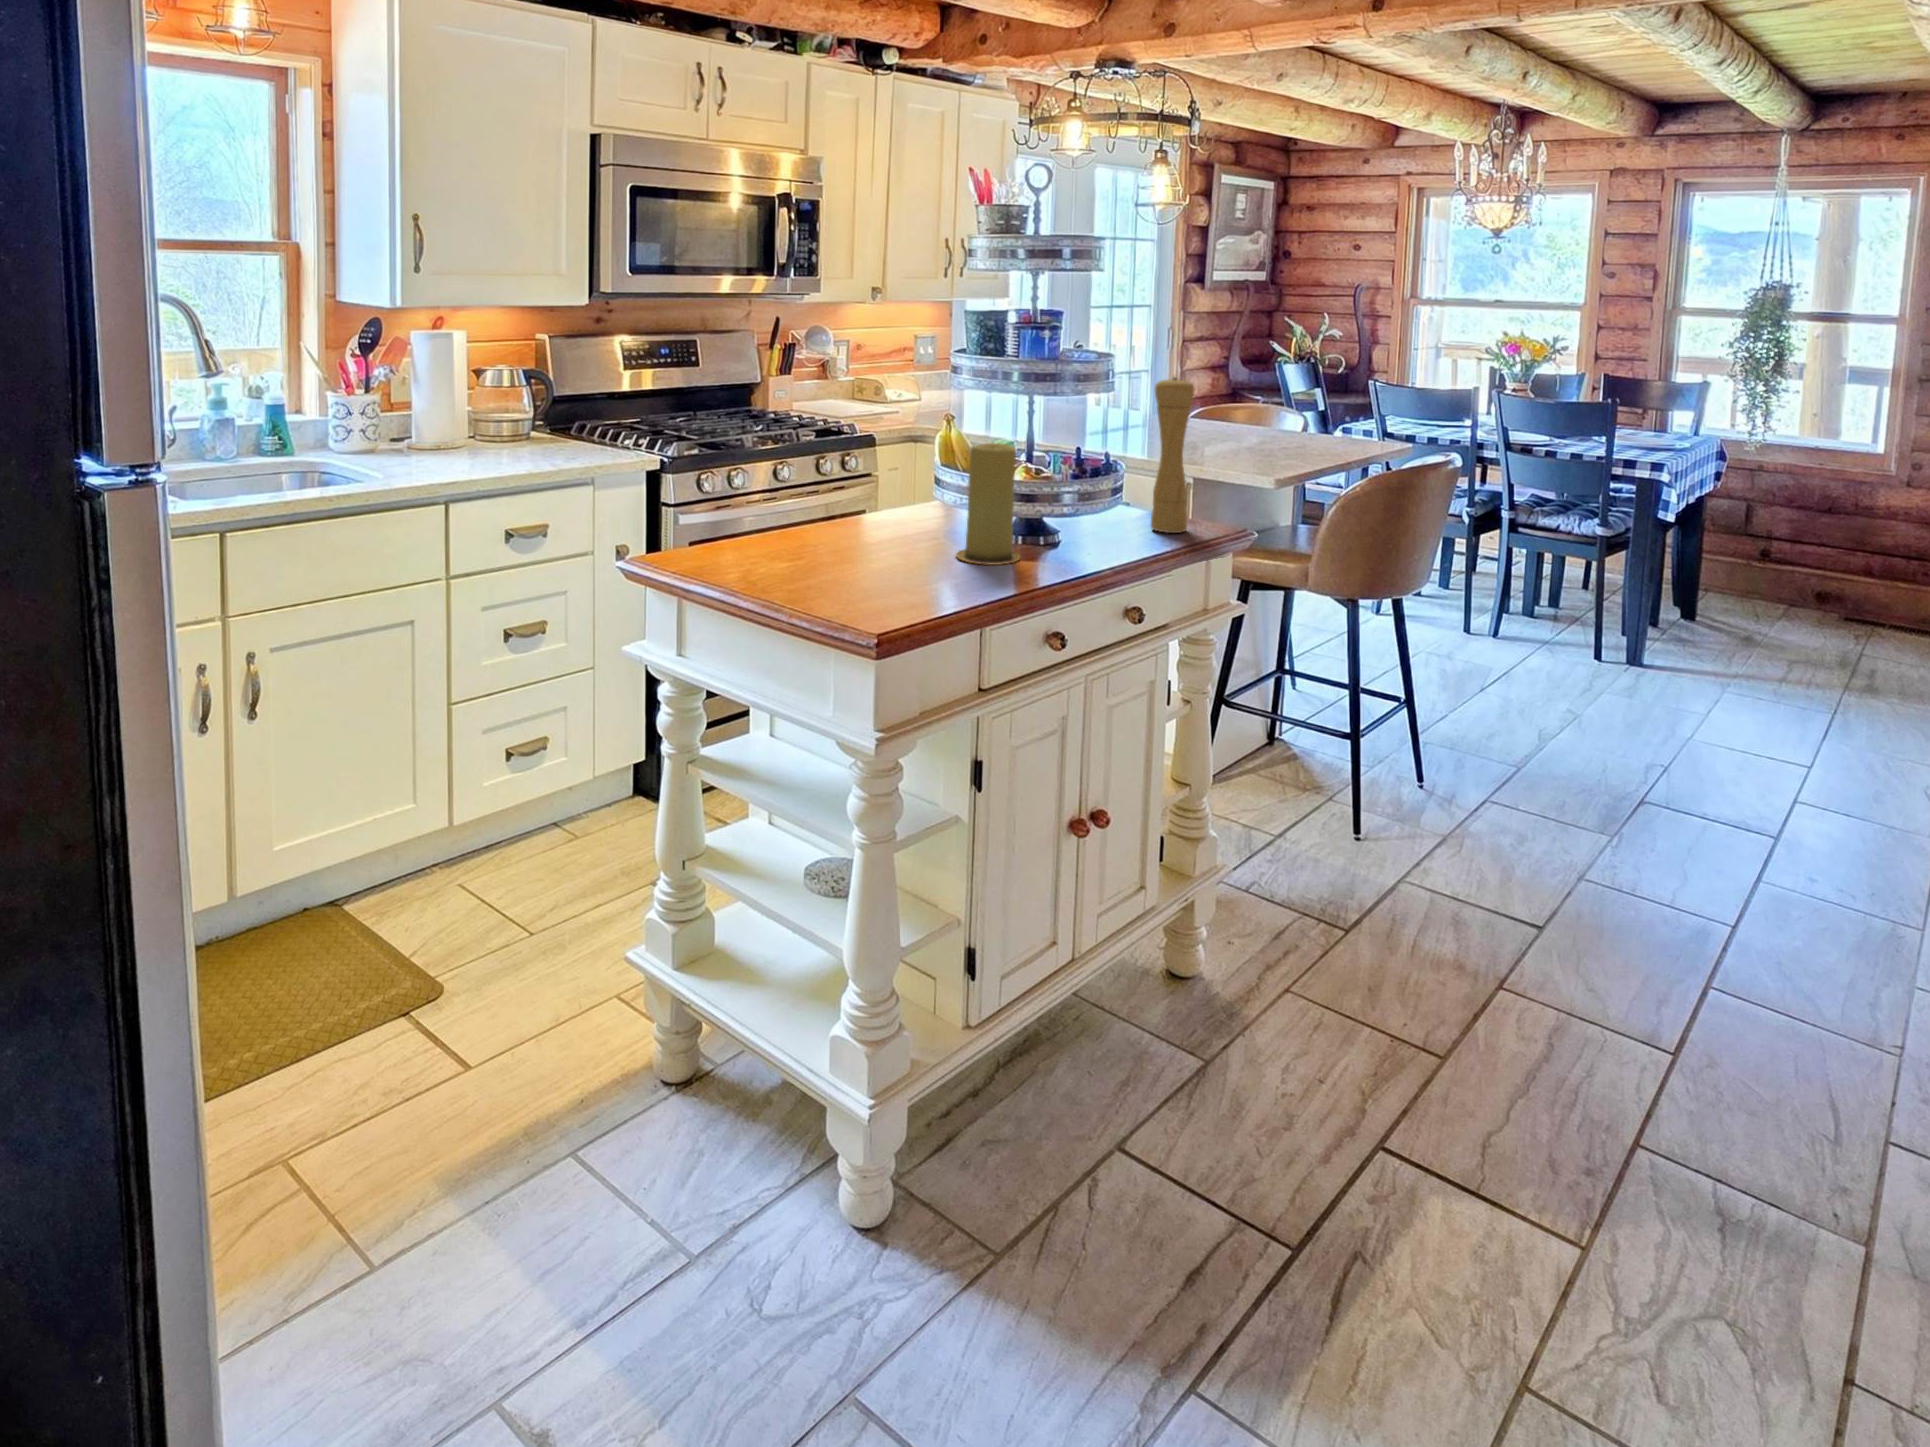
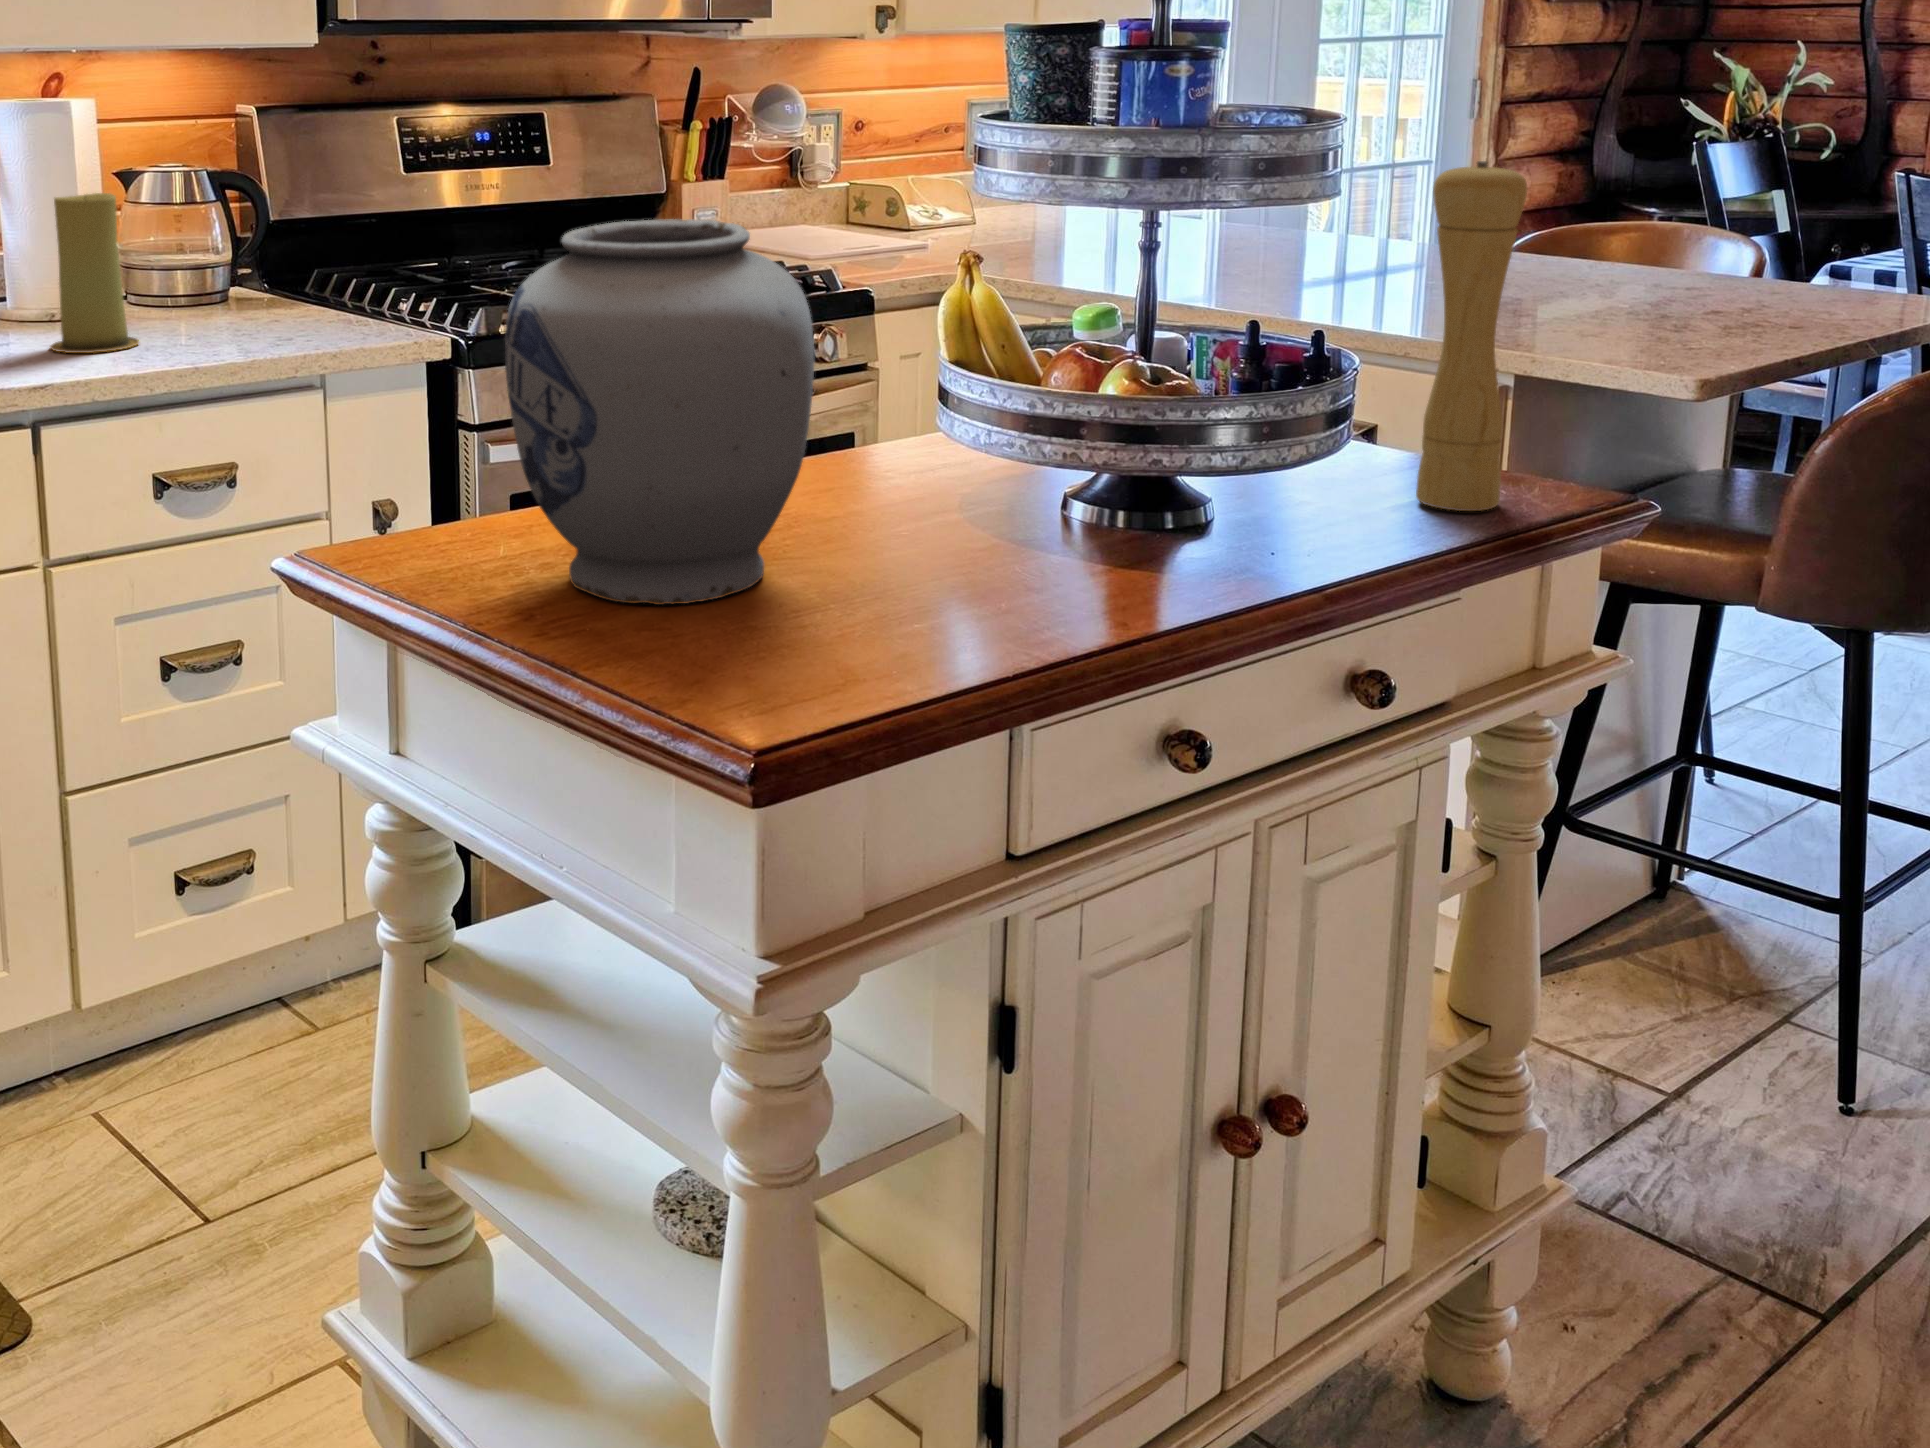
vase: none [752,398,891,573] -> present [505,219,814,605]
candle: present [956,443,1020,565] -> present [50,193,139,353]

